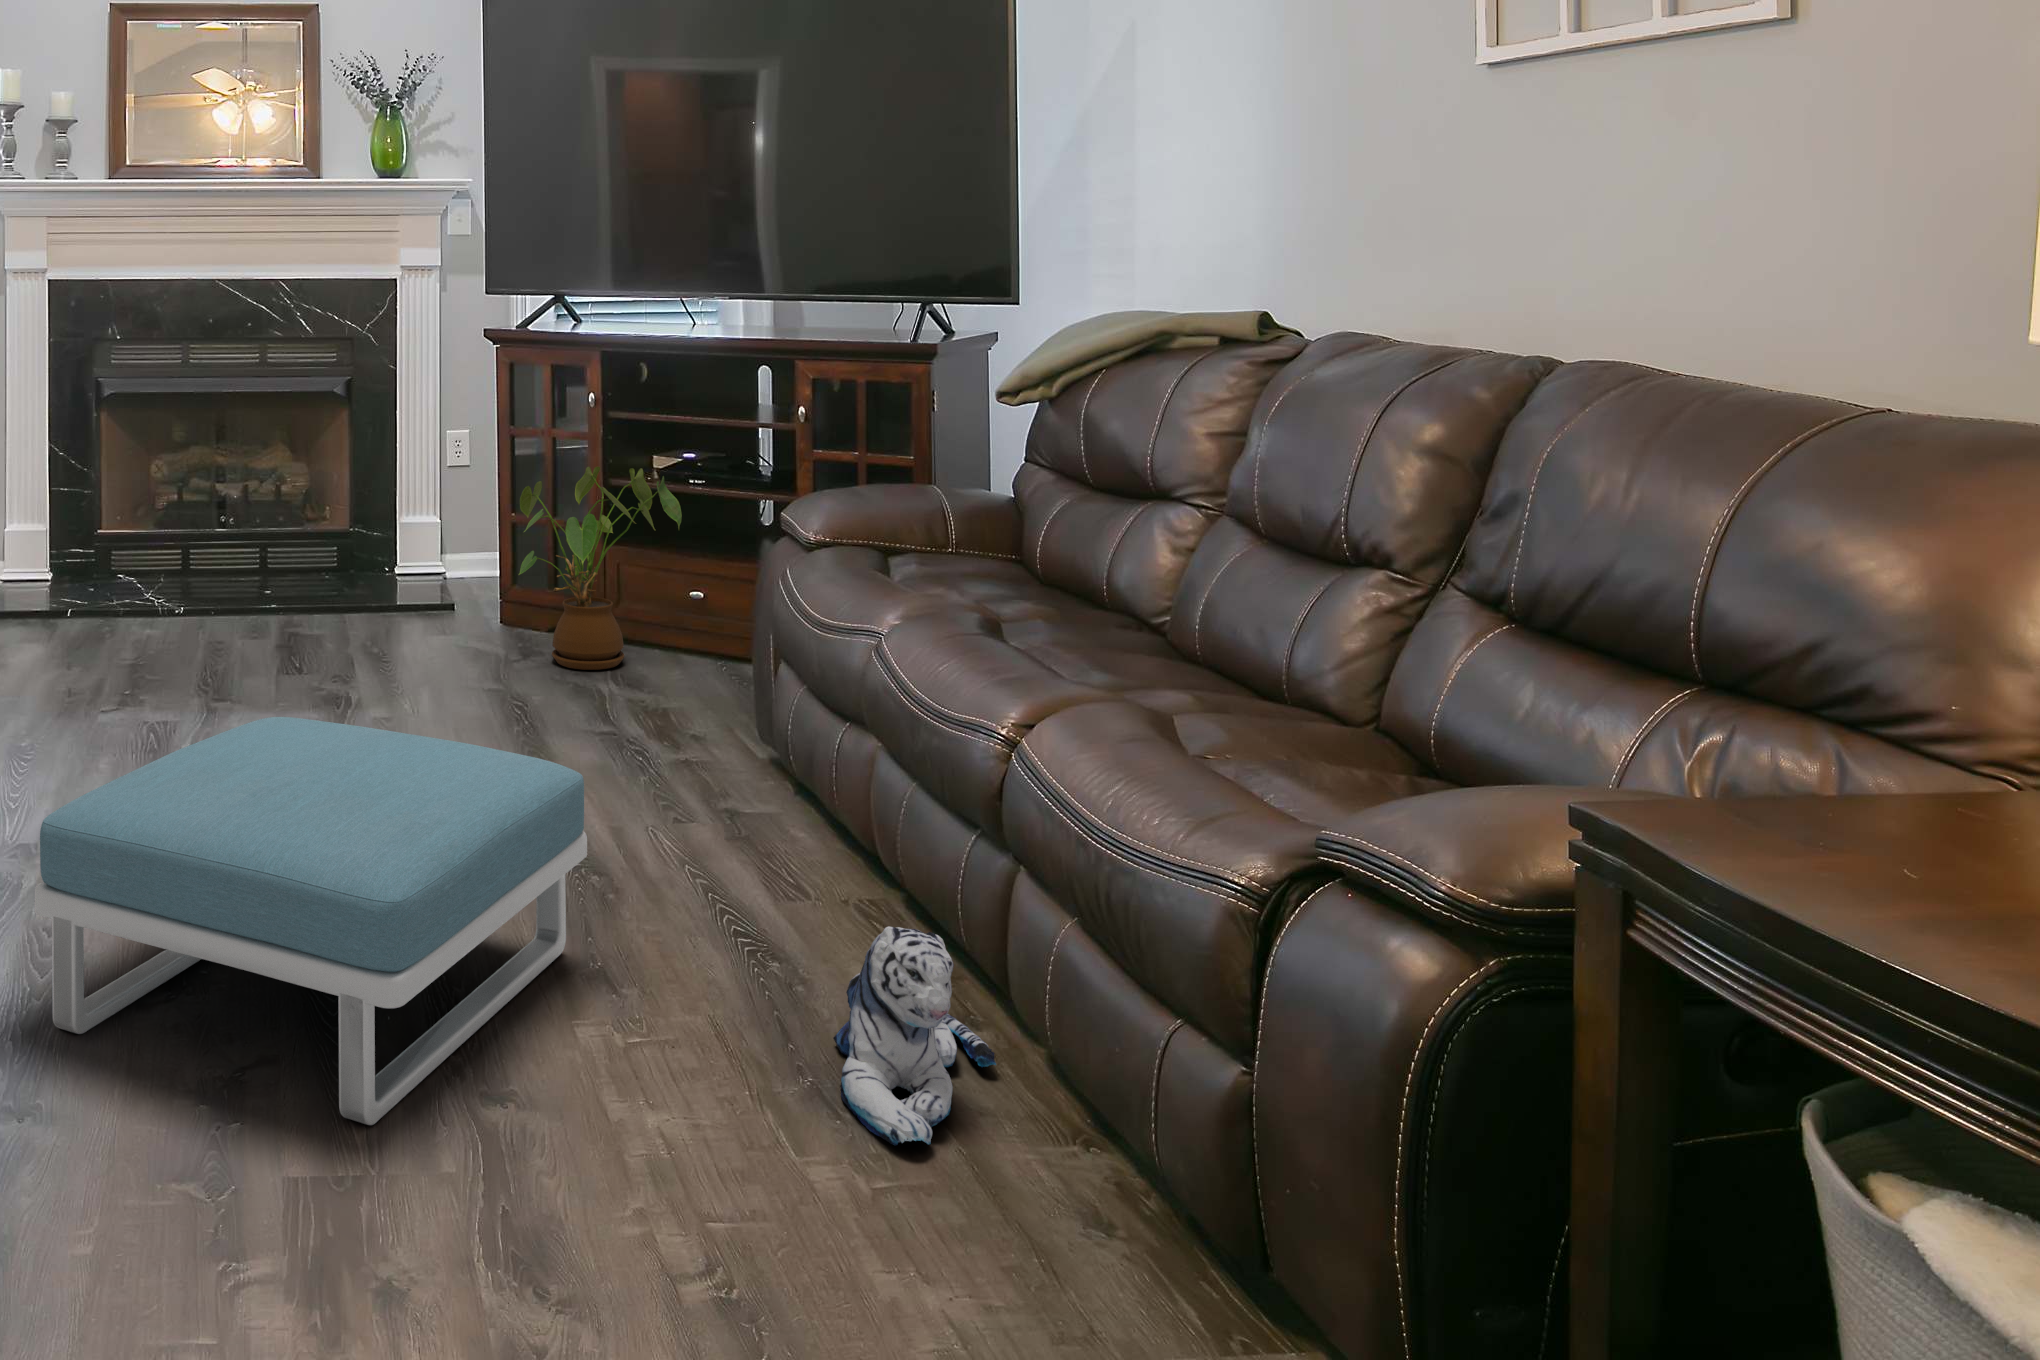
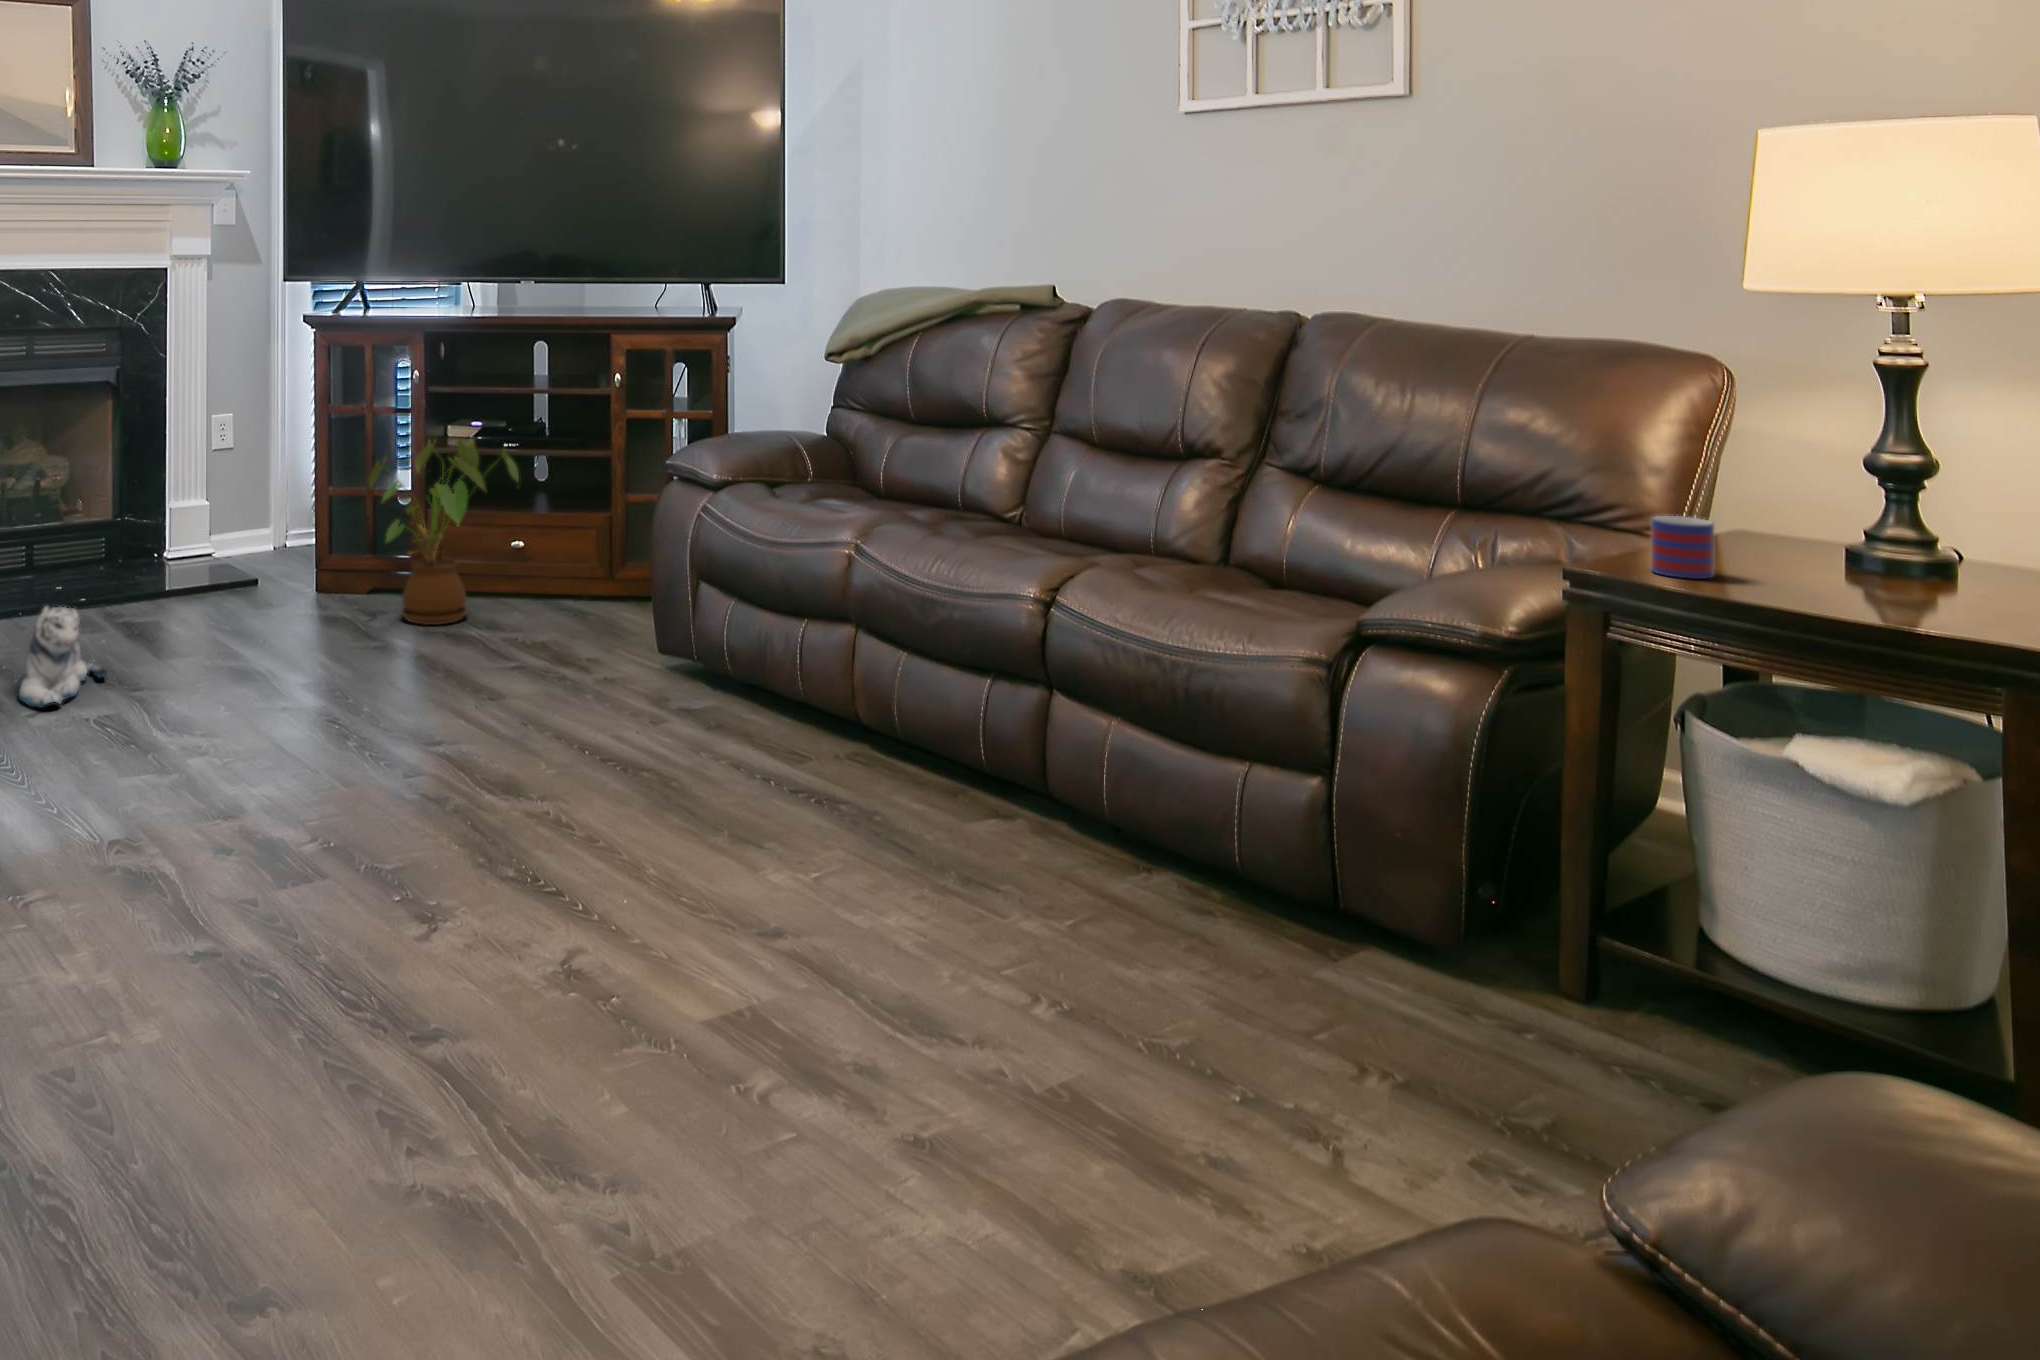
footstool: present [35,717,587,1125] -> none [353,672,756,974]
mug: none [1756,739,1884,868] -> present [1651,516,1715,579]
plush toy: present [833,926,996,1145] -> present [19,606,107,708]

